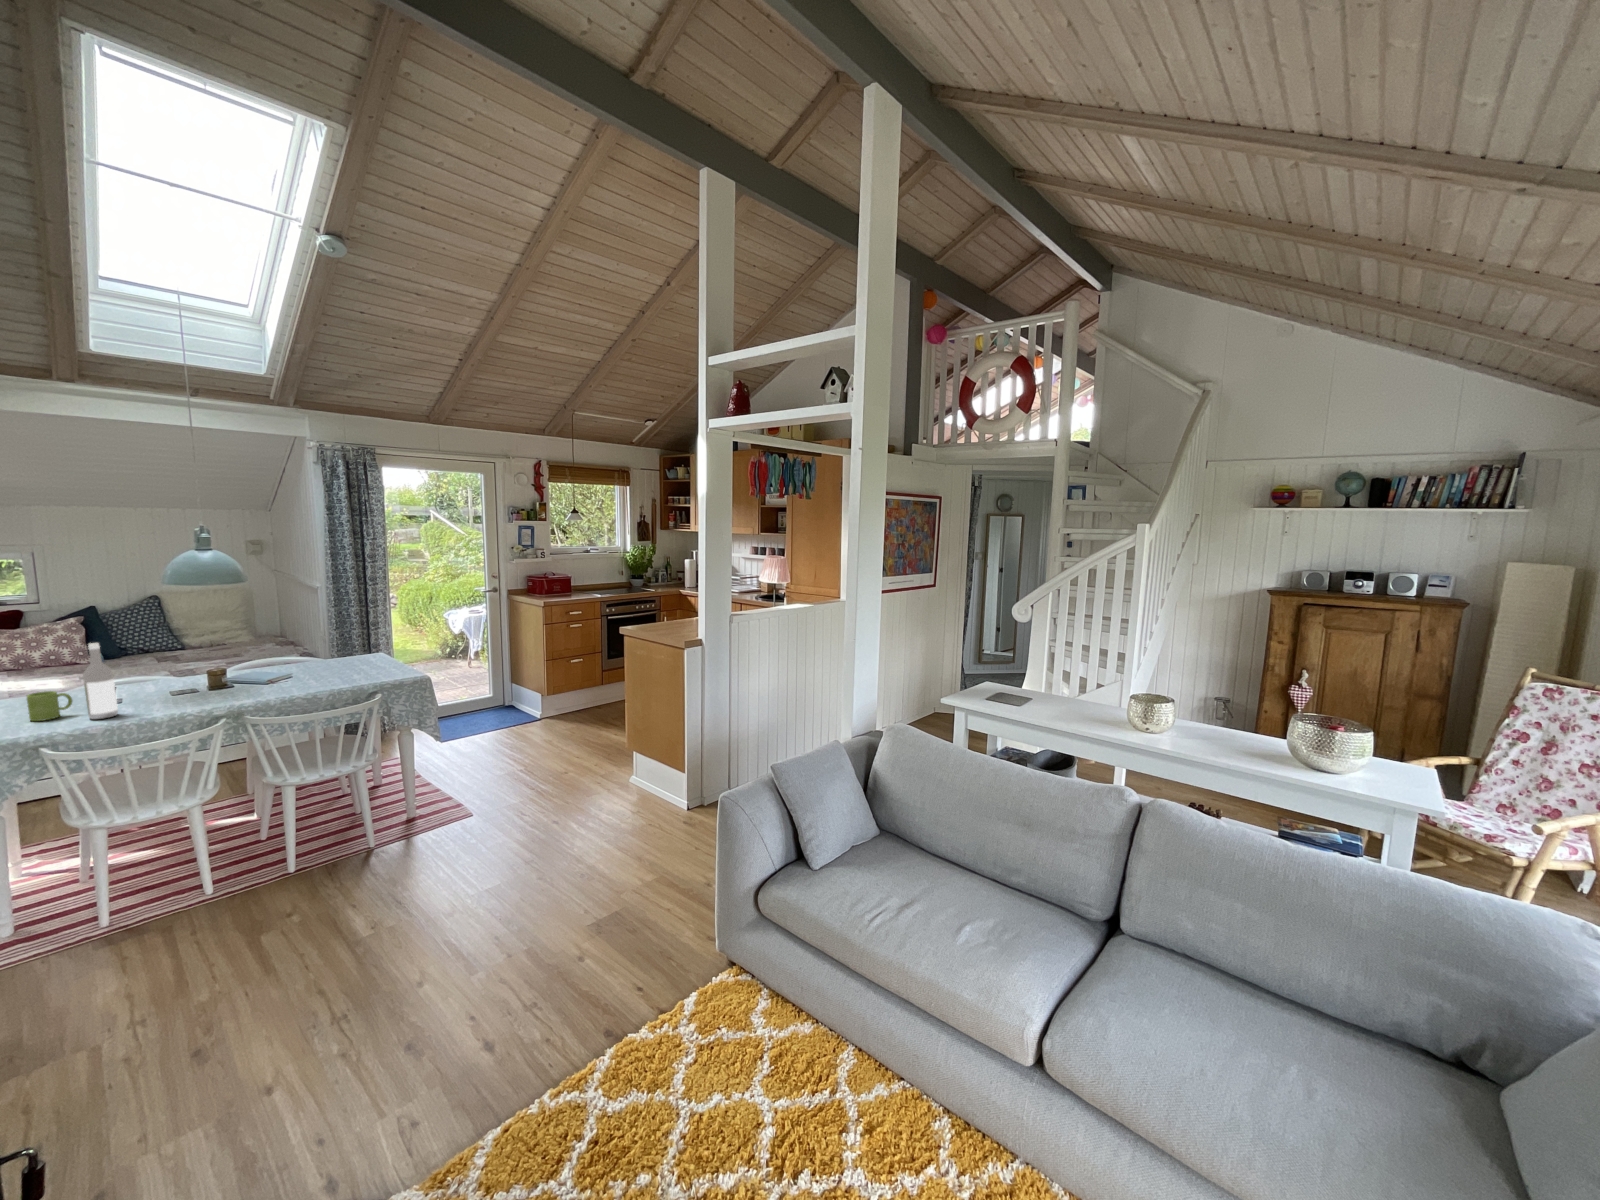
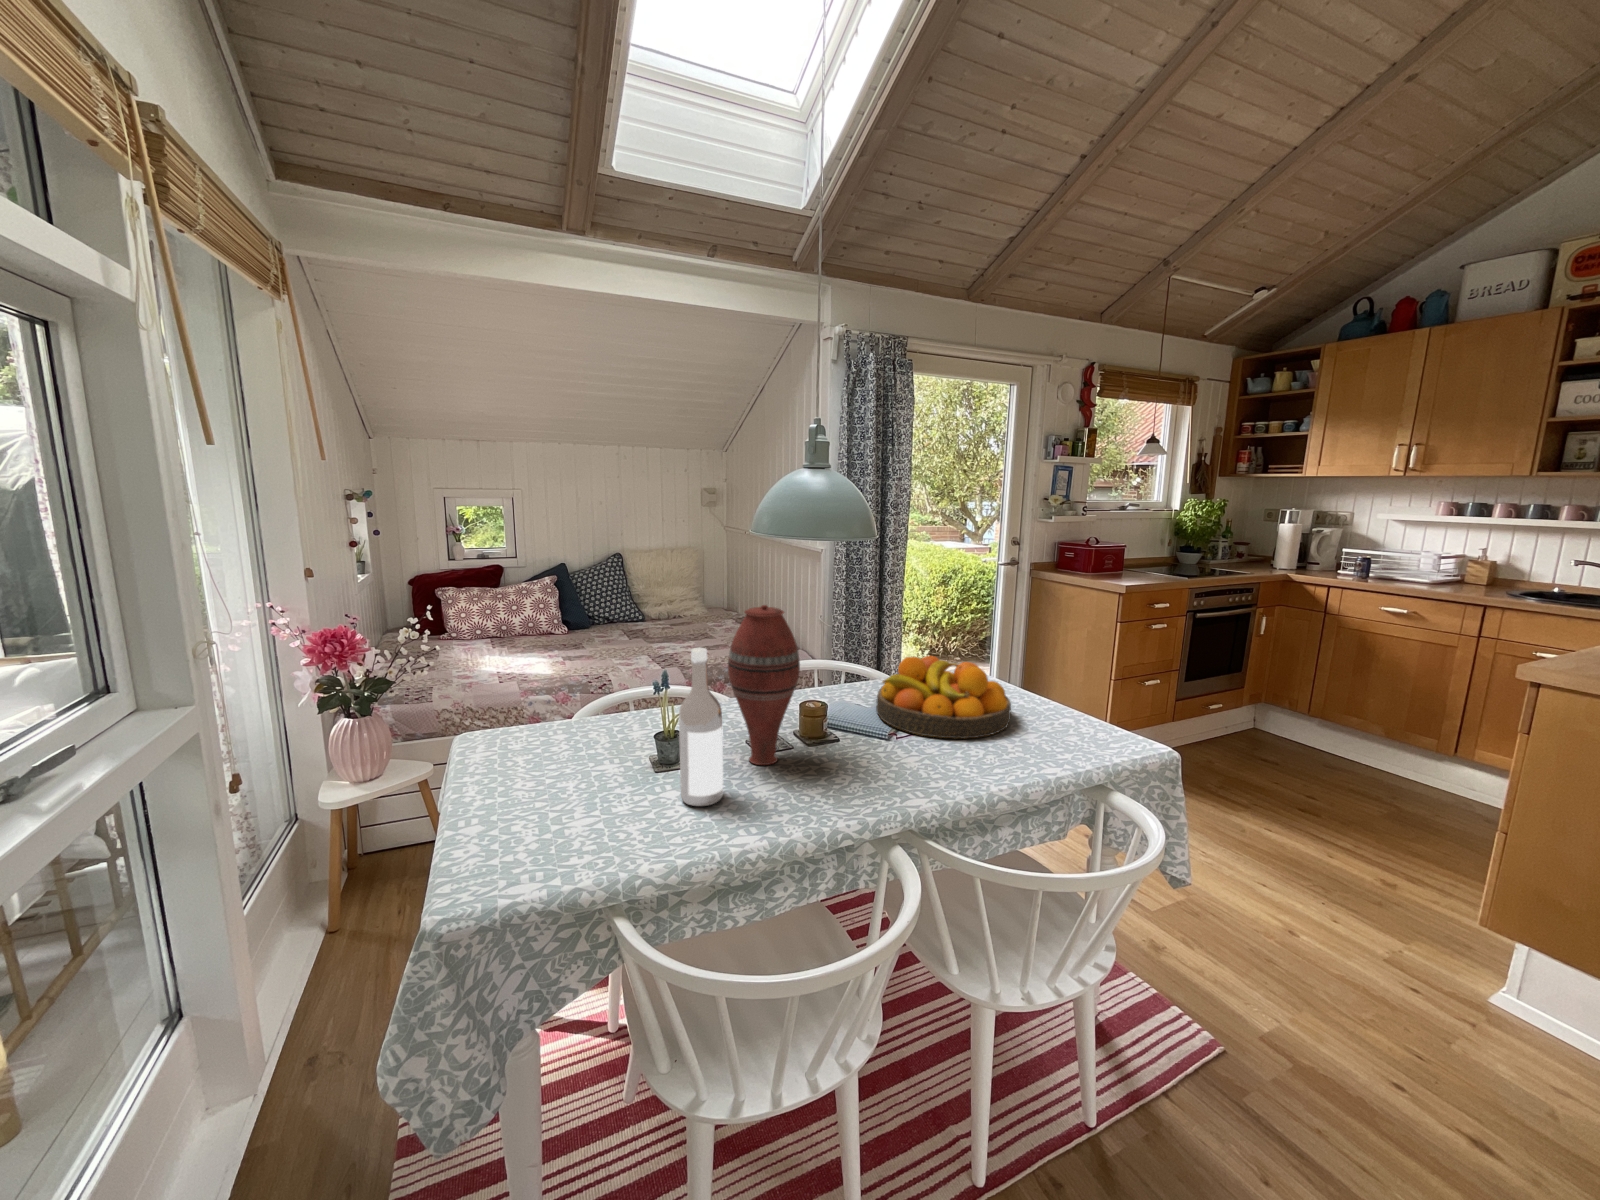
vase: none [132,622,182,703] -> present [728,605,800,765]
fruit bowl: none [263,645,353,685] -> present [876,656,1011,738]
mug: present [27,691,72,721] -> none [585,731,647,794]

